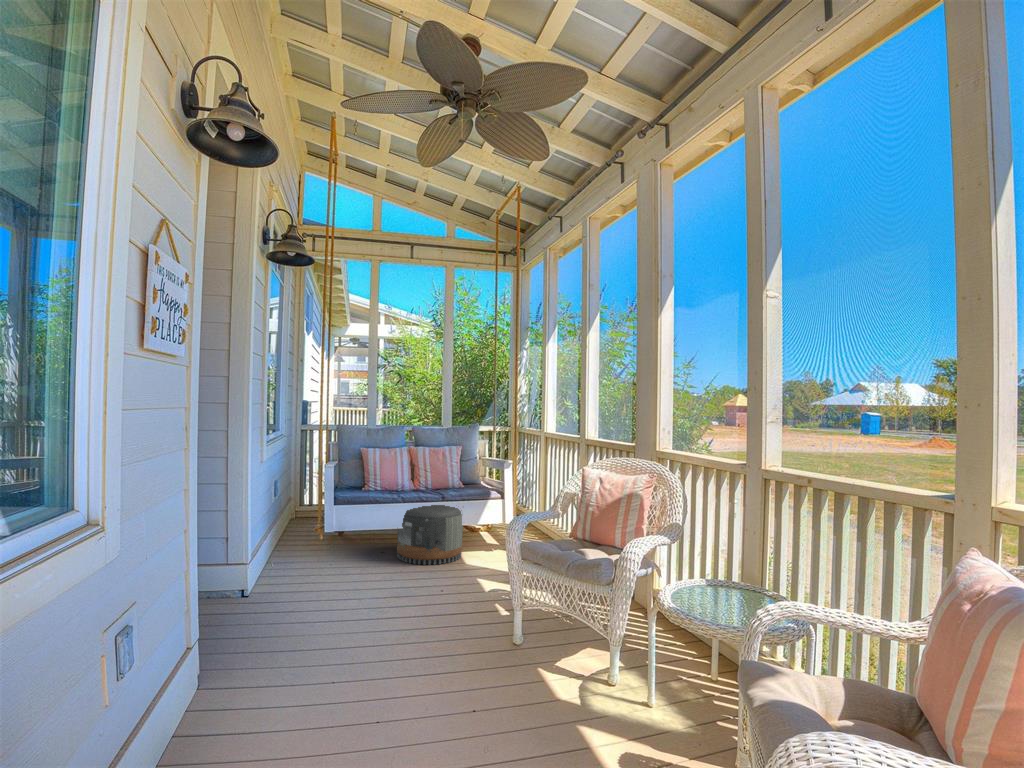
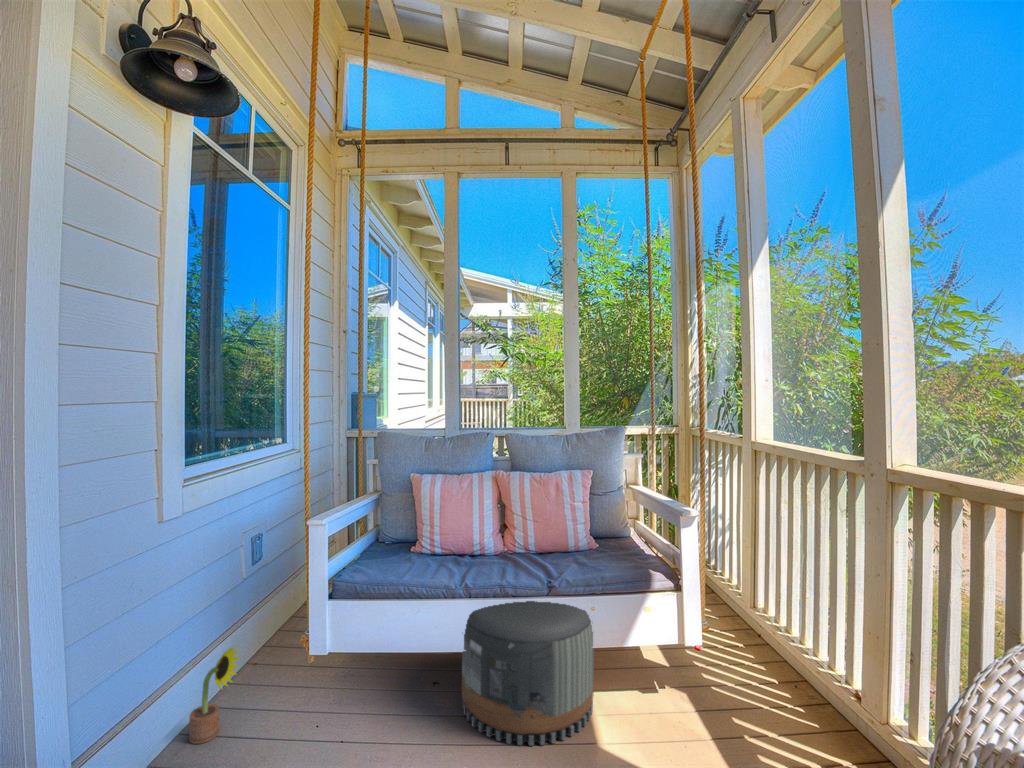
decorative plant: none [264,527,287,573] -> present [189,646,240,744]

